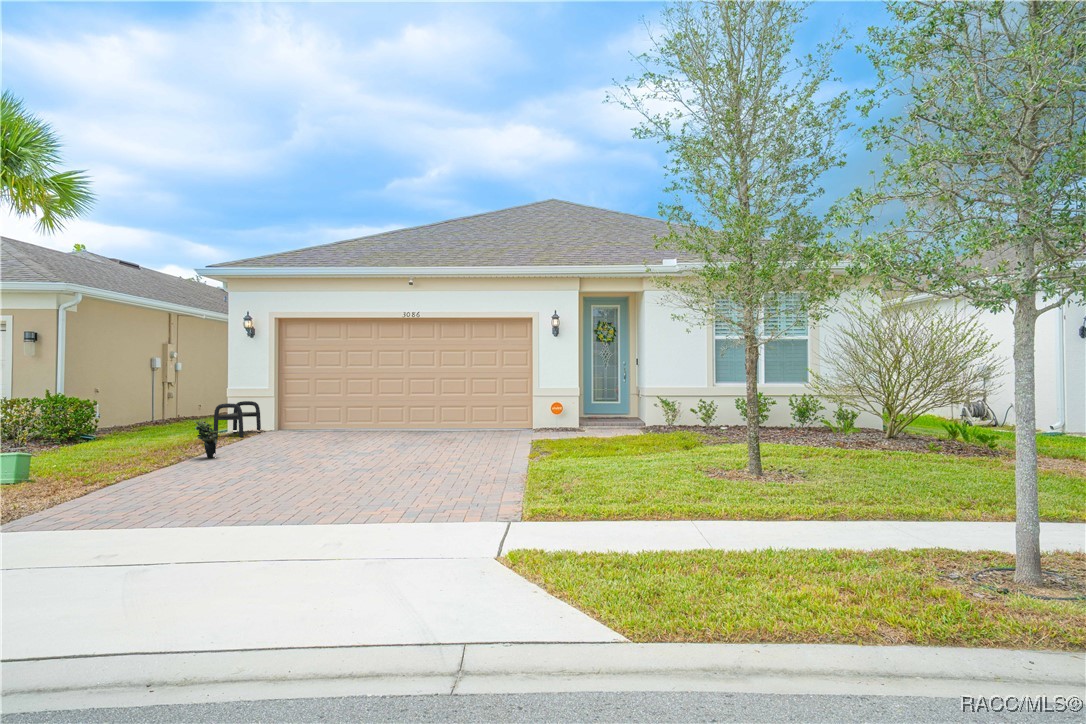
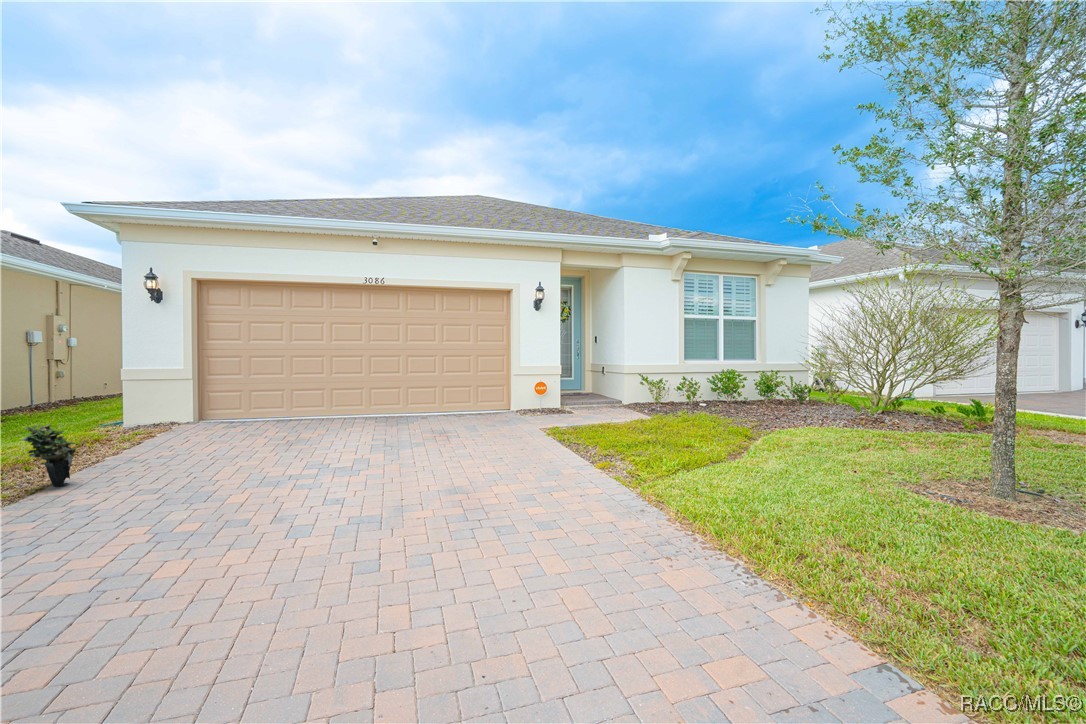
bench: present [214,401,261,437] -> none [93,385,174,437]

